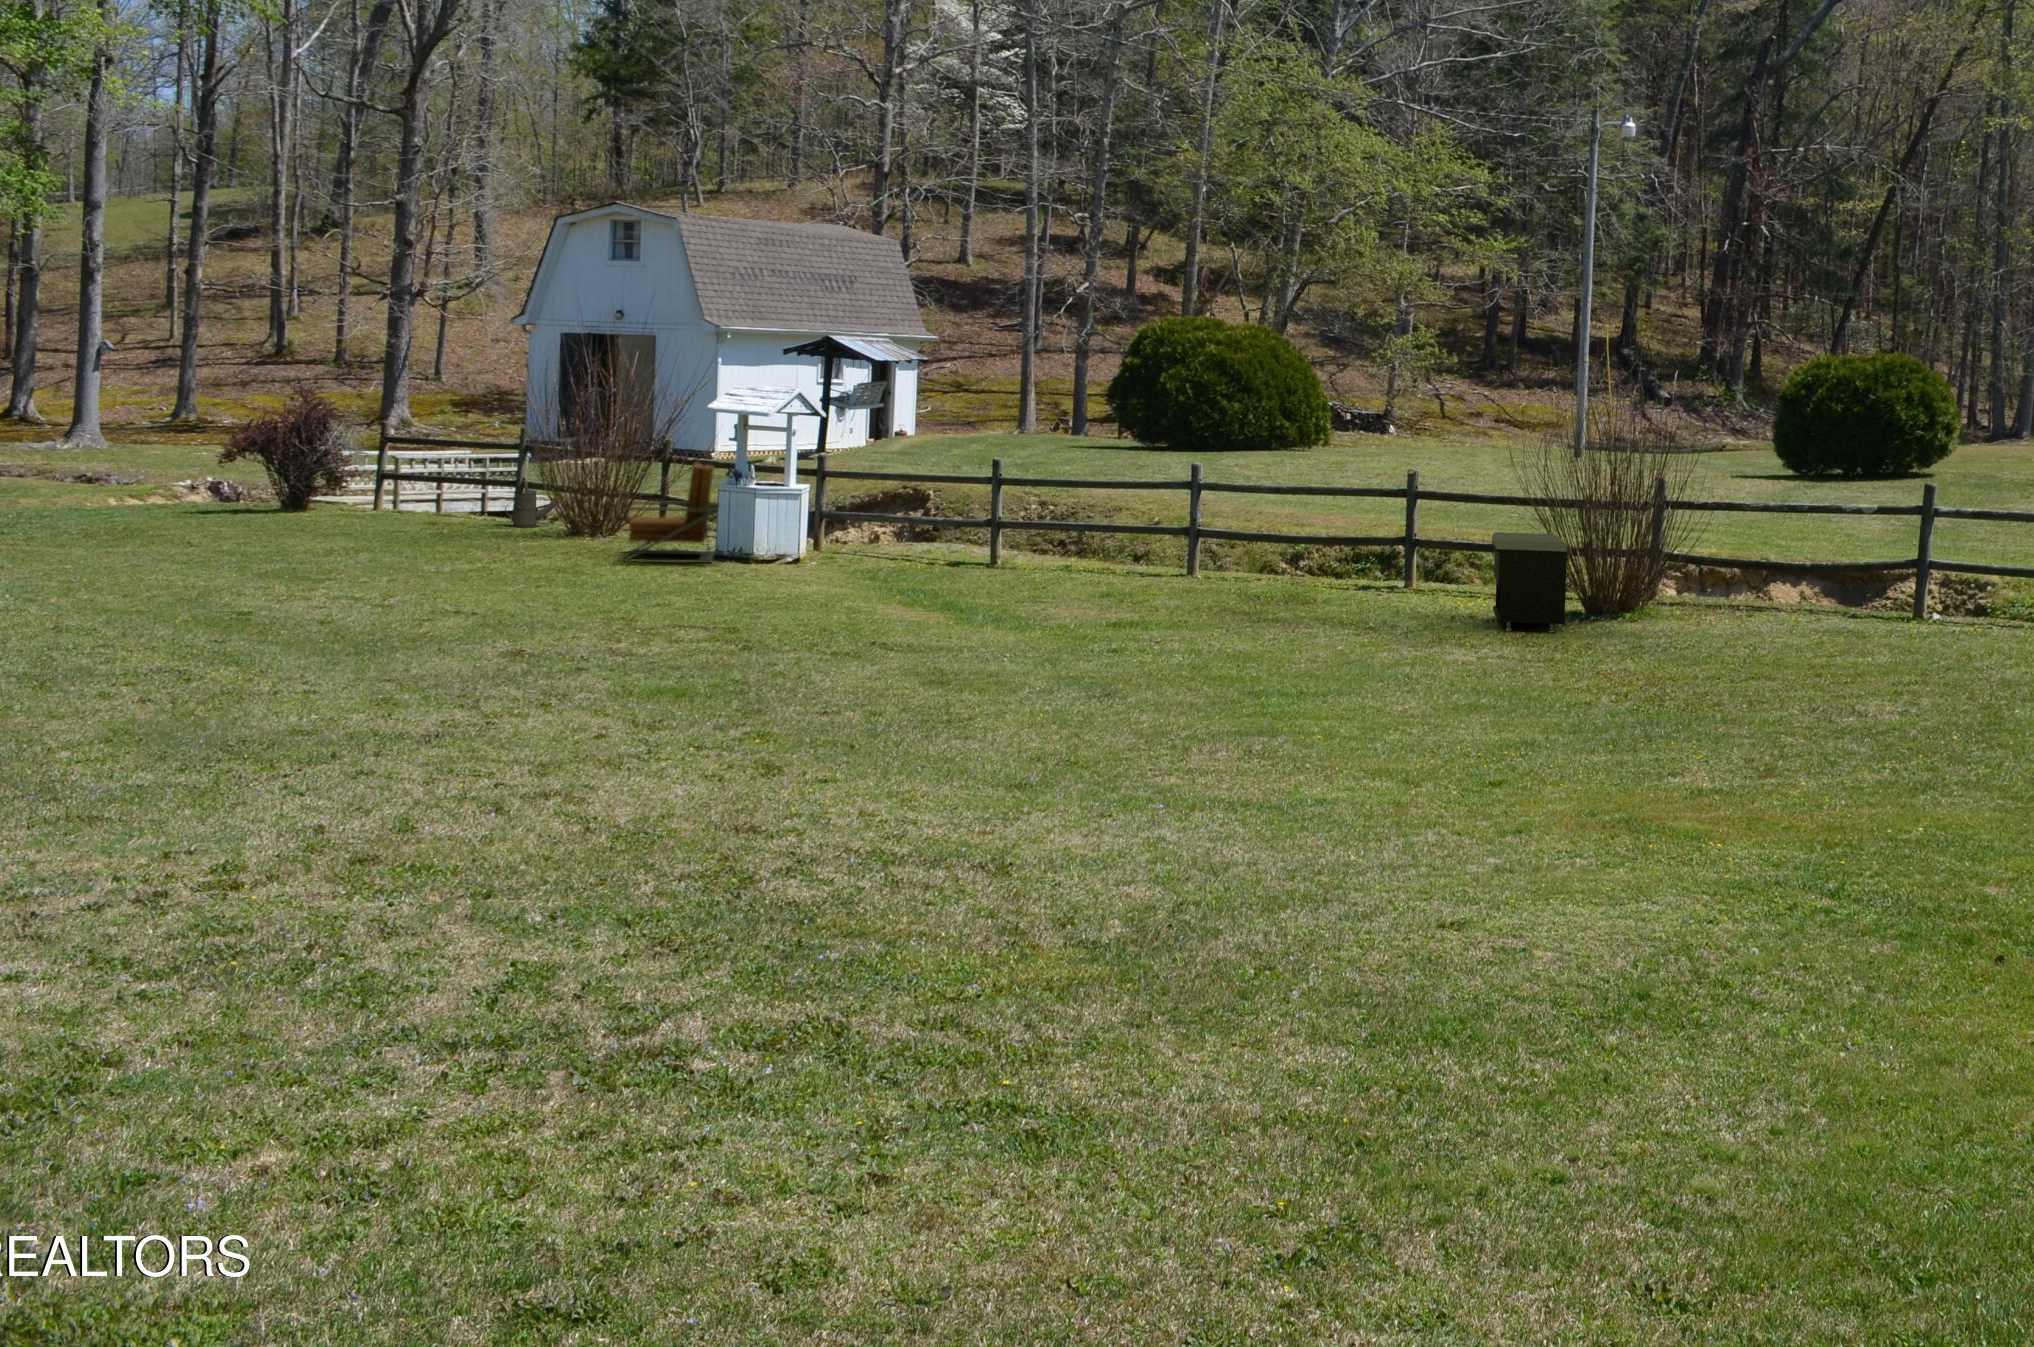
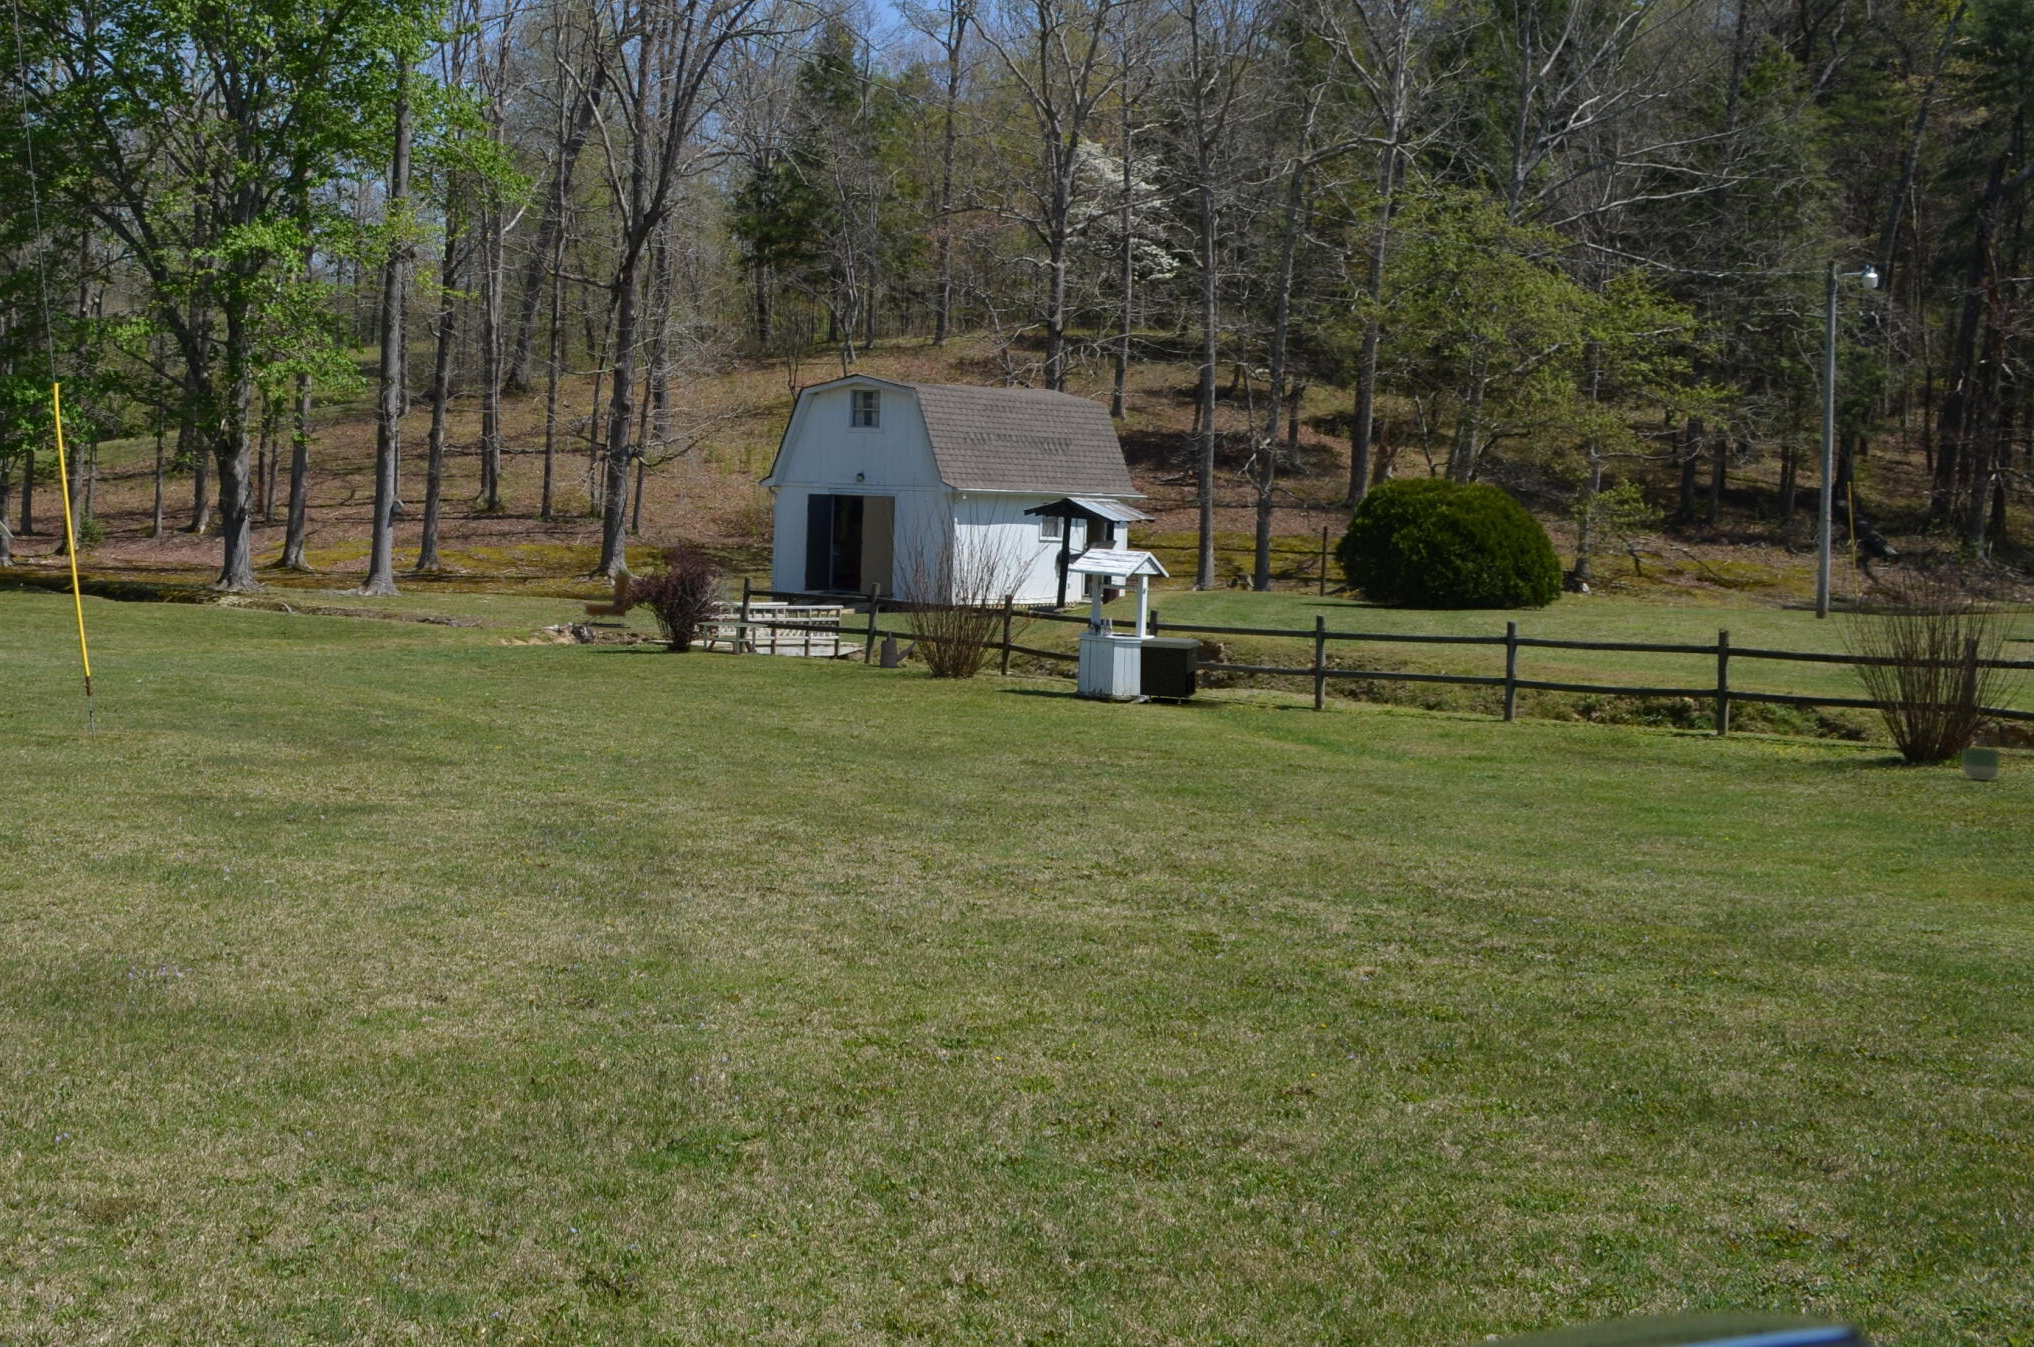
lounge chair: present [625,464,719,563] -> present [584,575,629,628]
round table: none [292,473,392,515] -> present [698,622,767,655]
storage bench: present [1492,532,1567,632] -> present [1140,637,1200,704]
planter: none [1629,597,1663,634] -> present [1962,748,1999,780]

